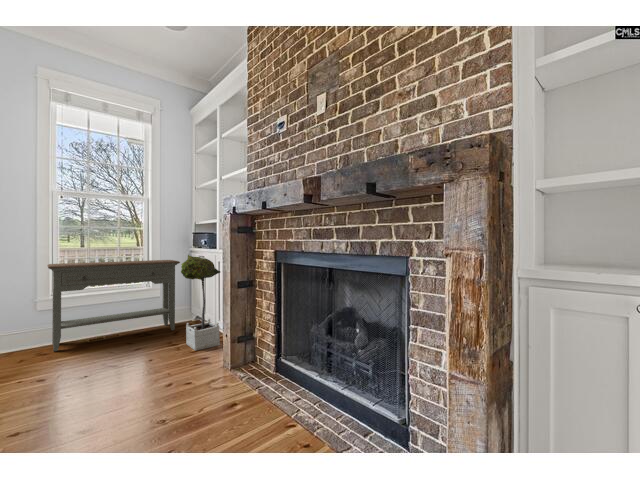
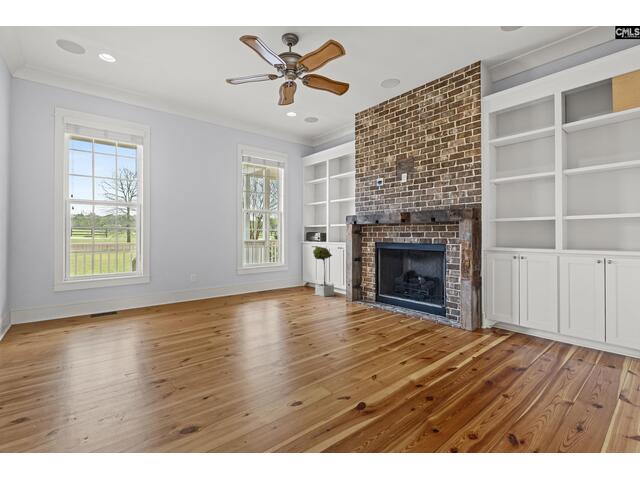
console table: present [47,260,180,351] -> none [240,249,302,296]

